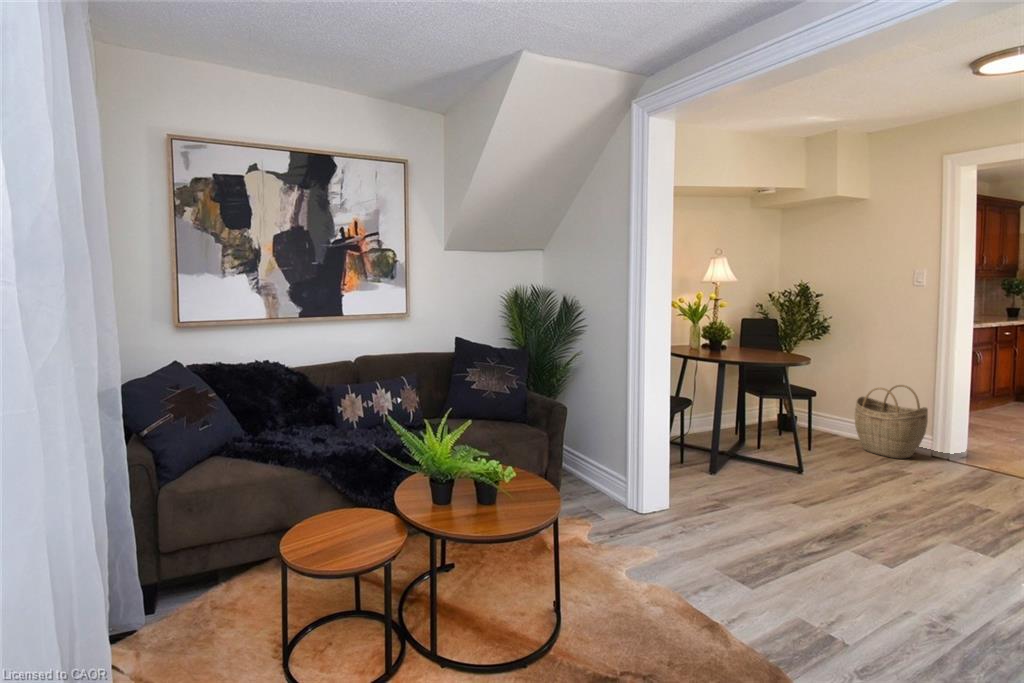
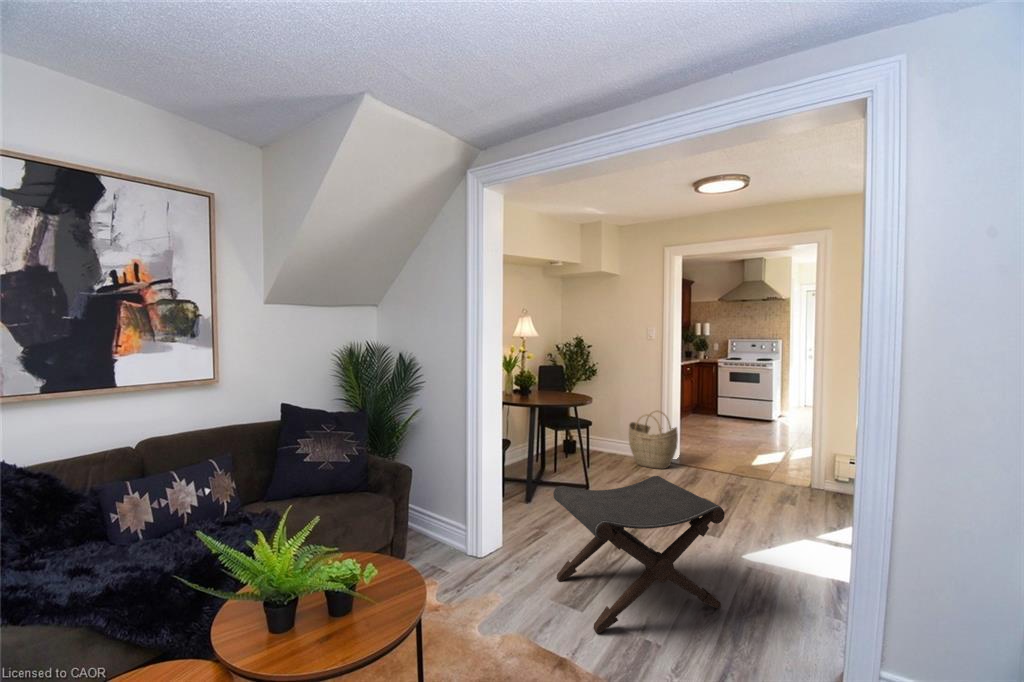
footstool: none [692,439,876,587] -> present [553,476,725,633]

